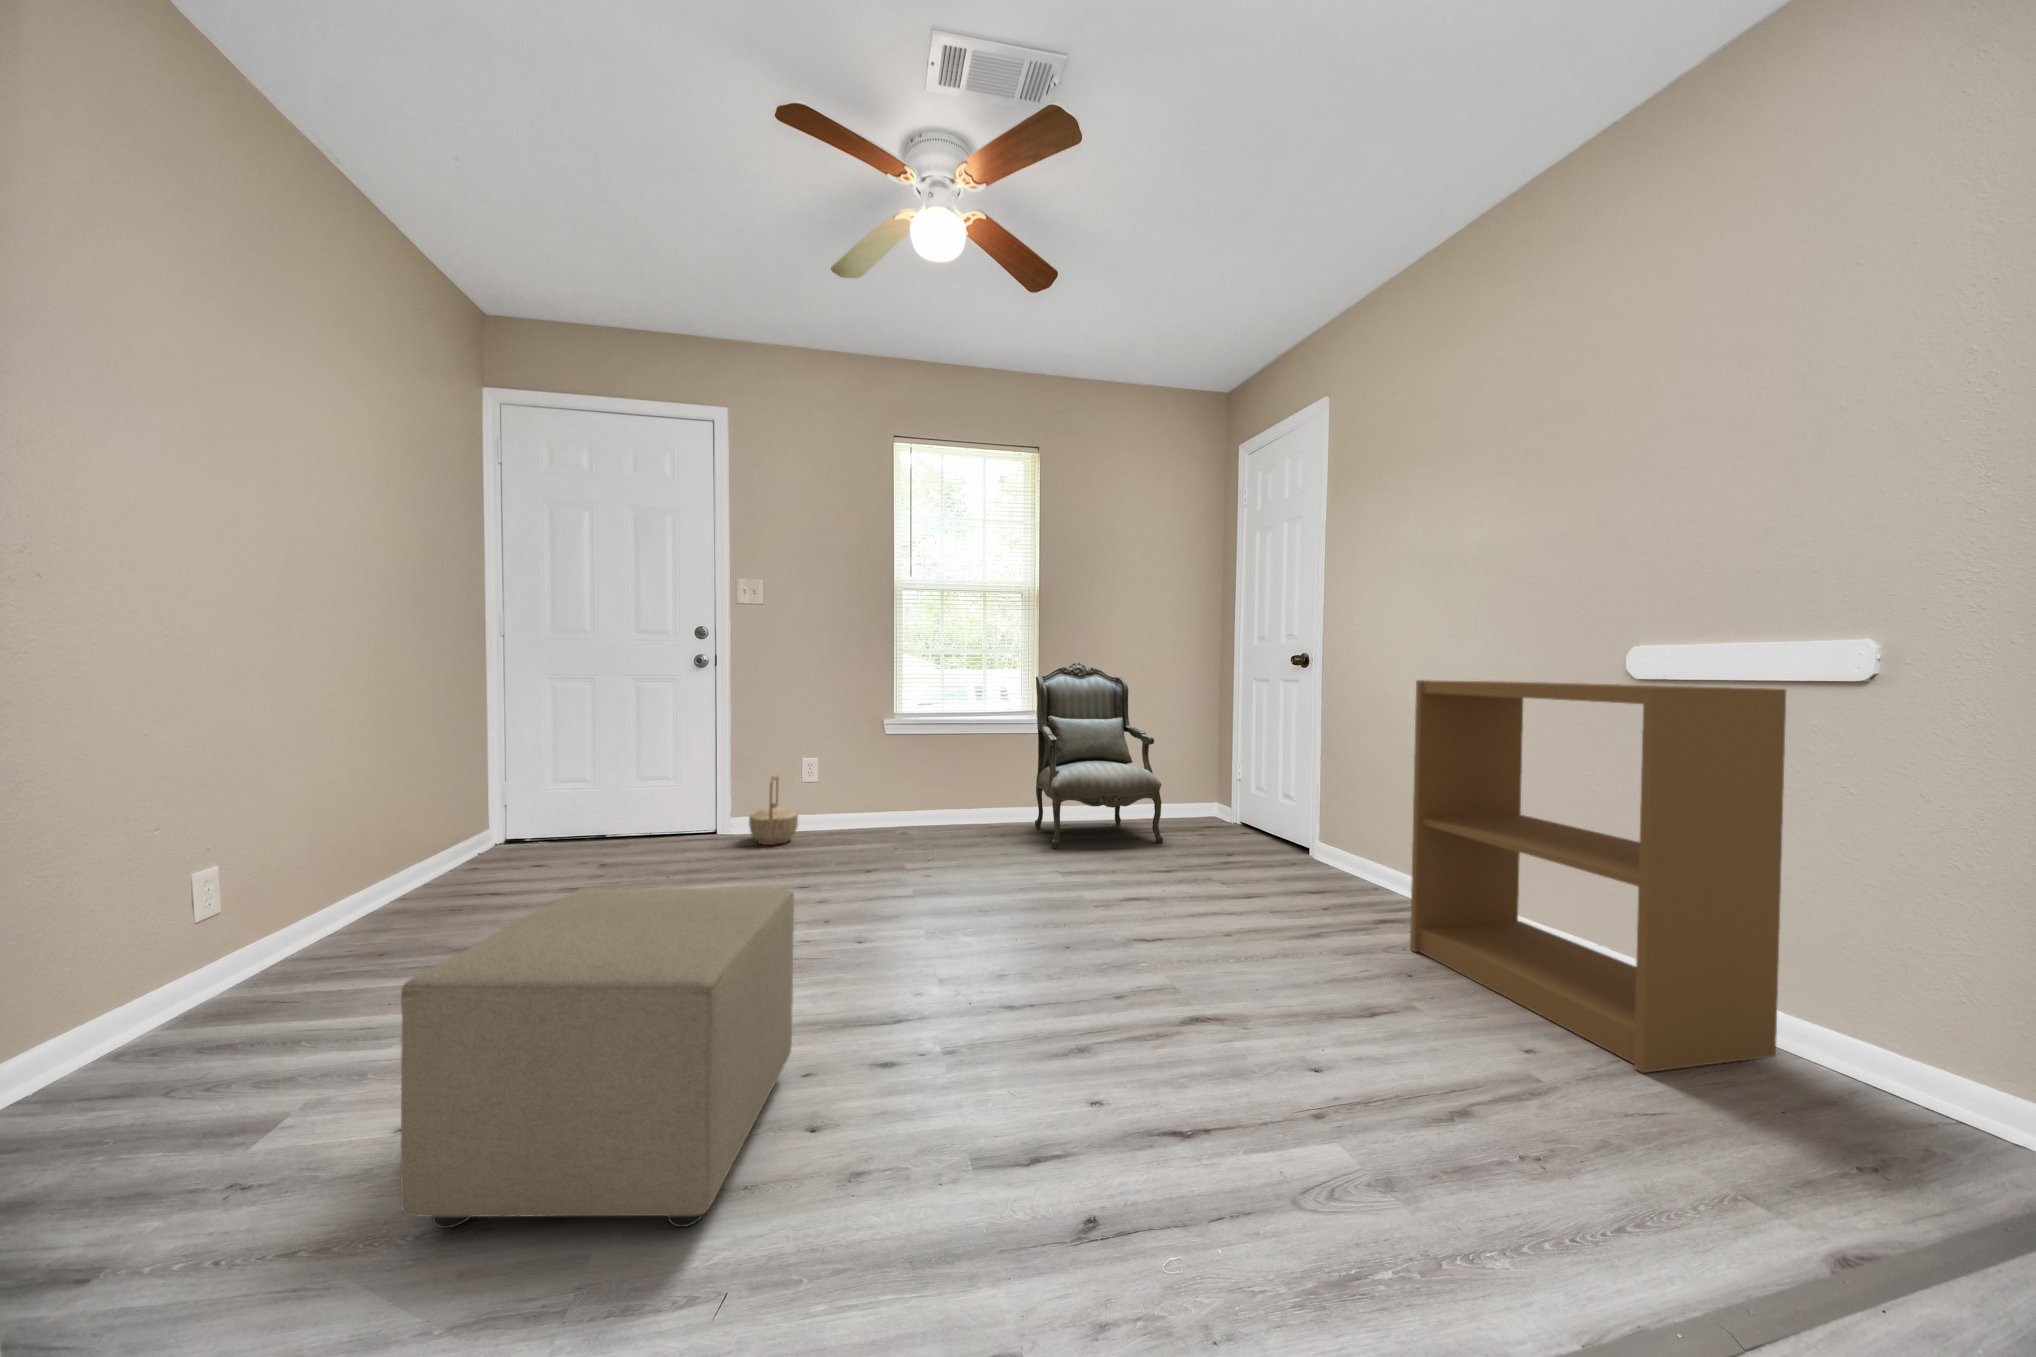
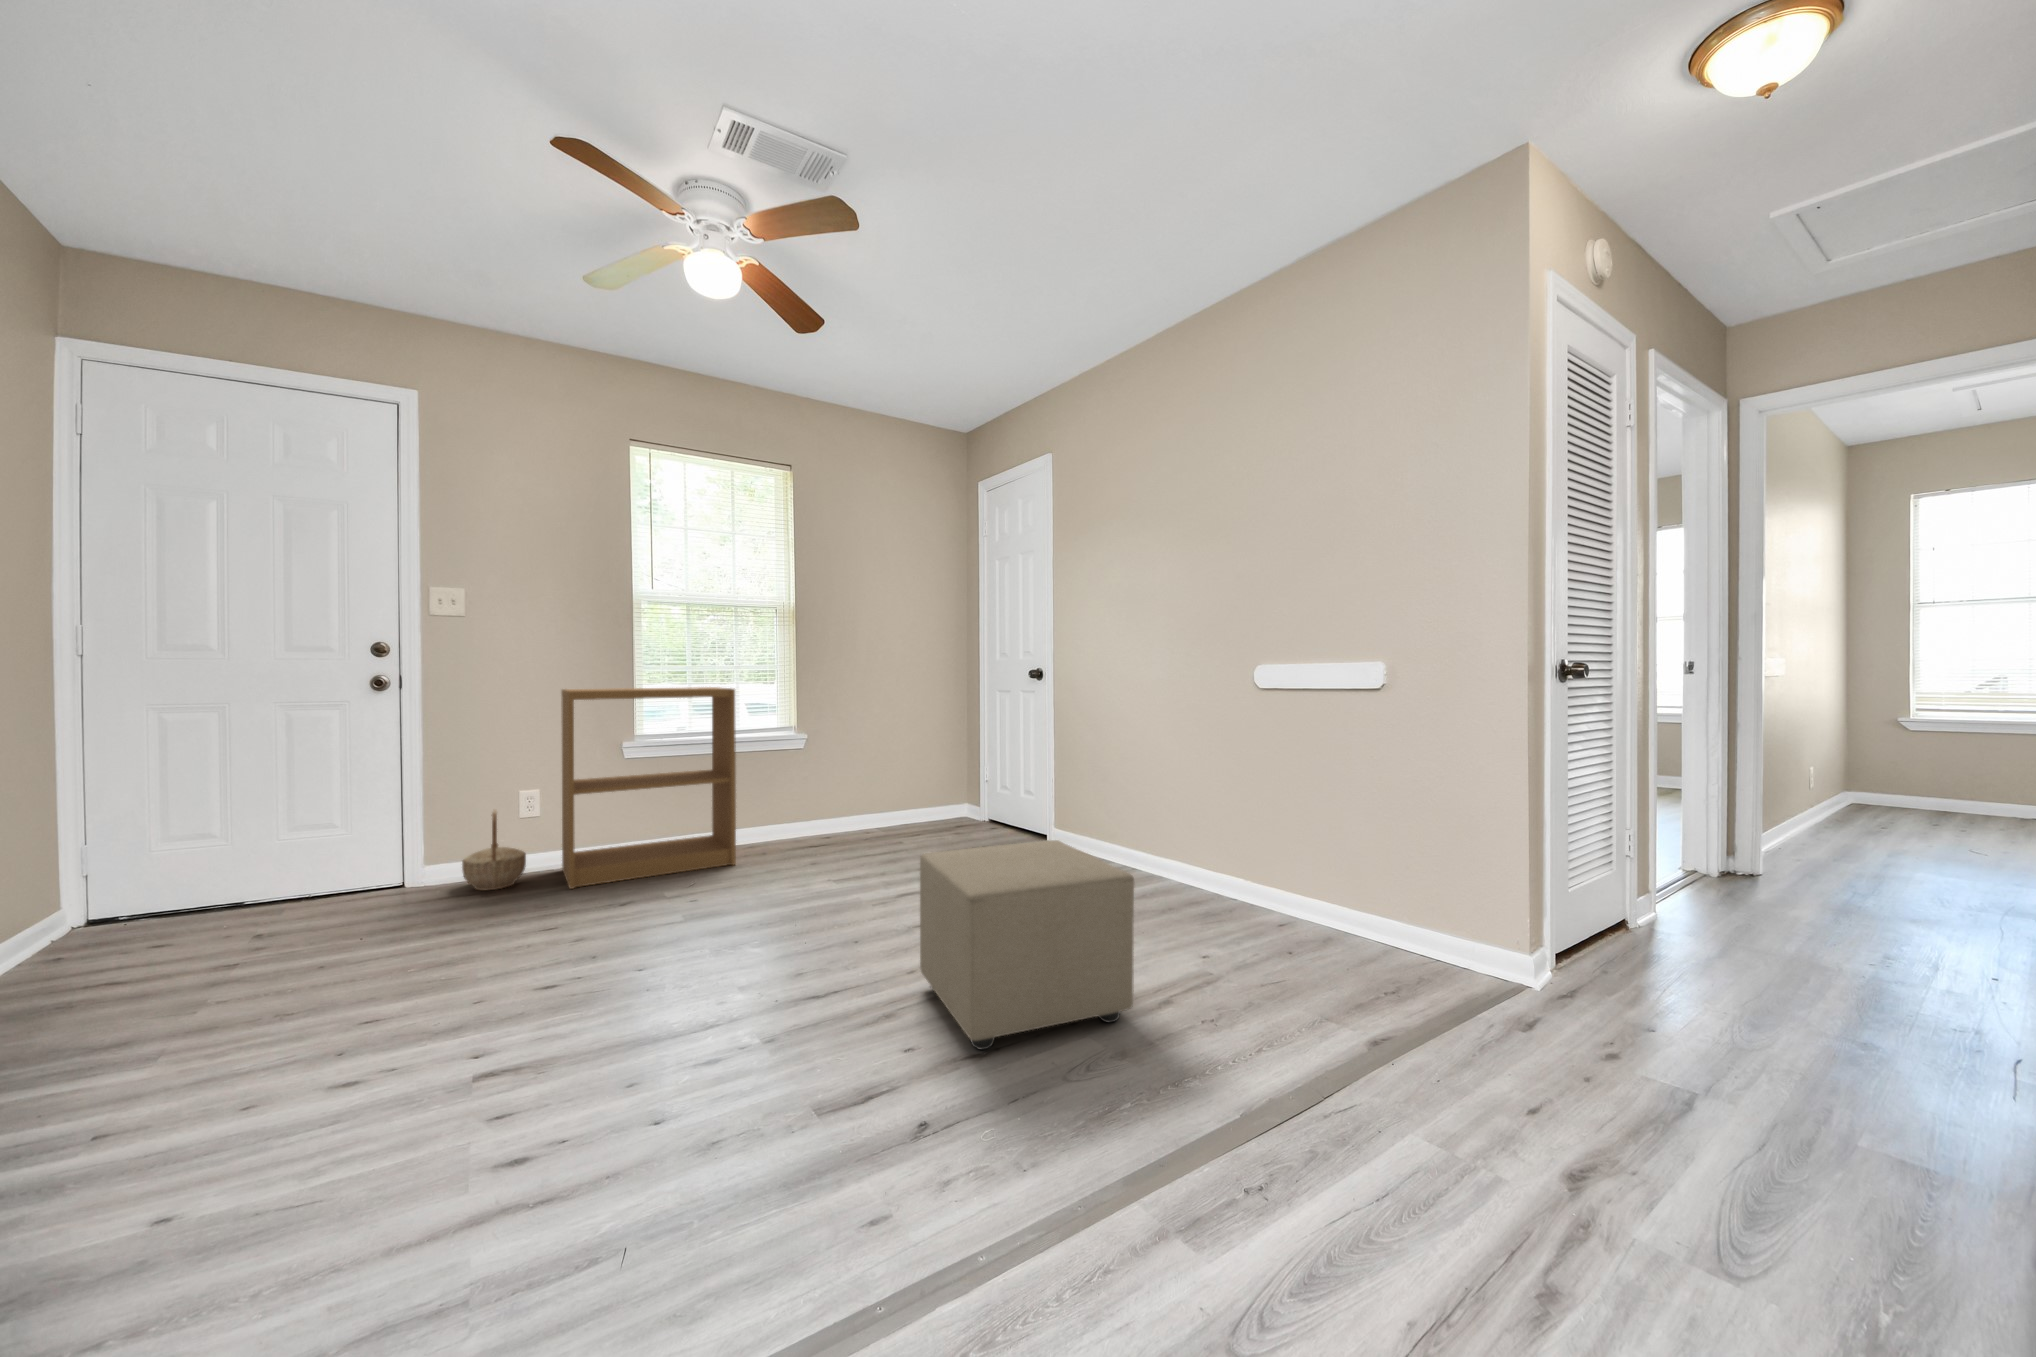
armchair: present [1035,663,1163,848] -> none [794,677,924,858]
bookshelf: present [1410,680,1786,1073] -> present [561,687,736,889]
ottoman: present [401,888,794,1228] -> present [920,840,1134,1049]

